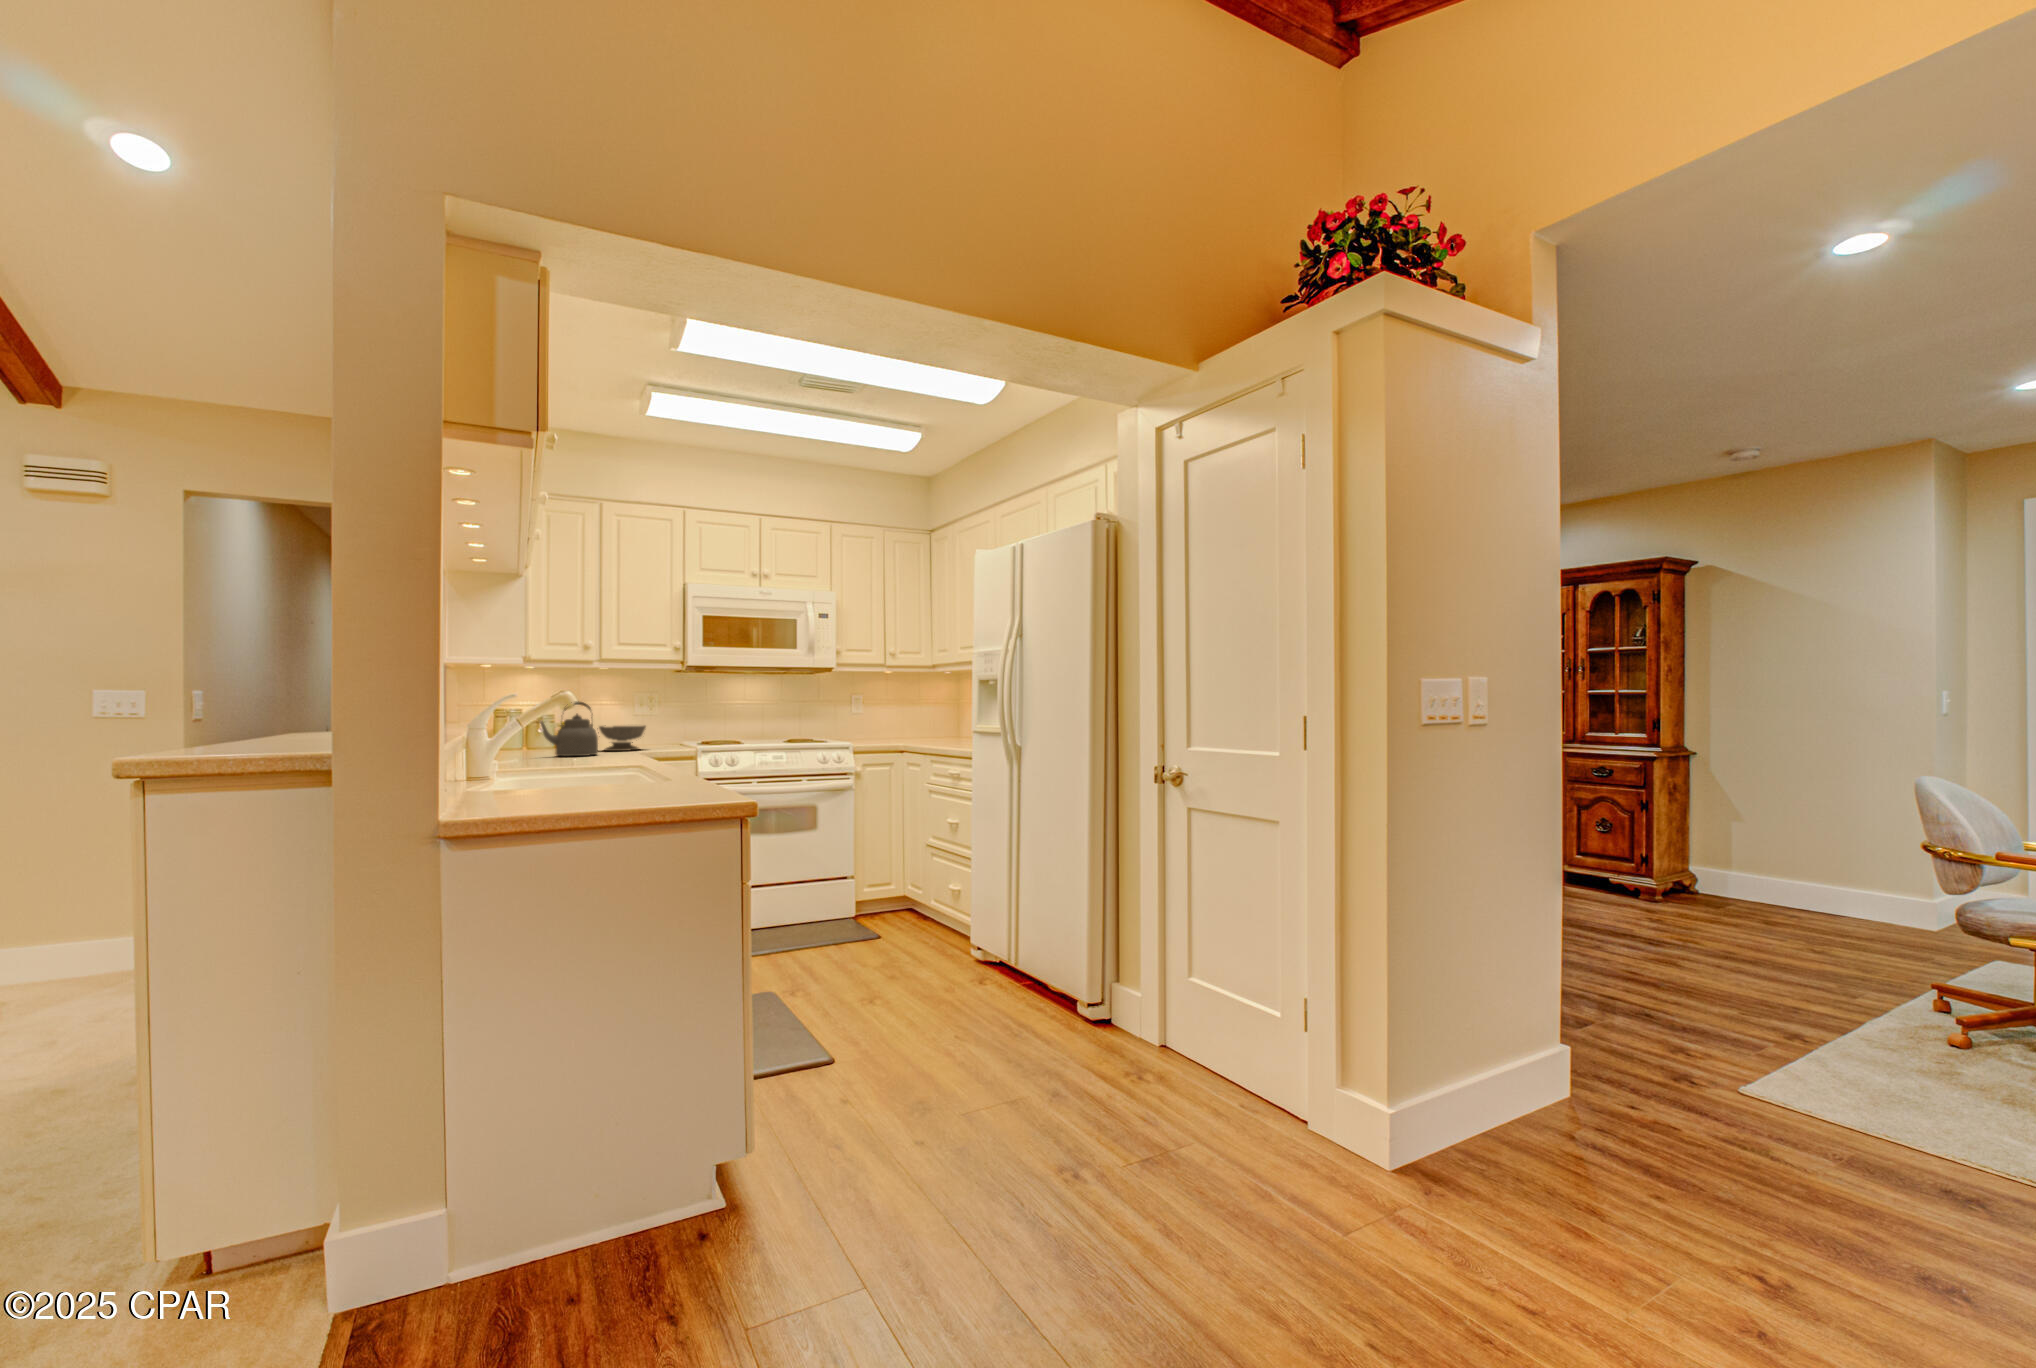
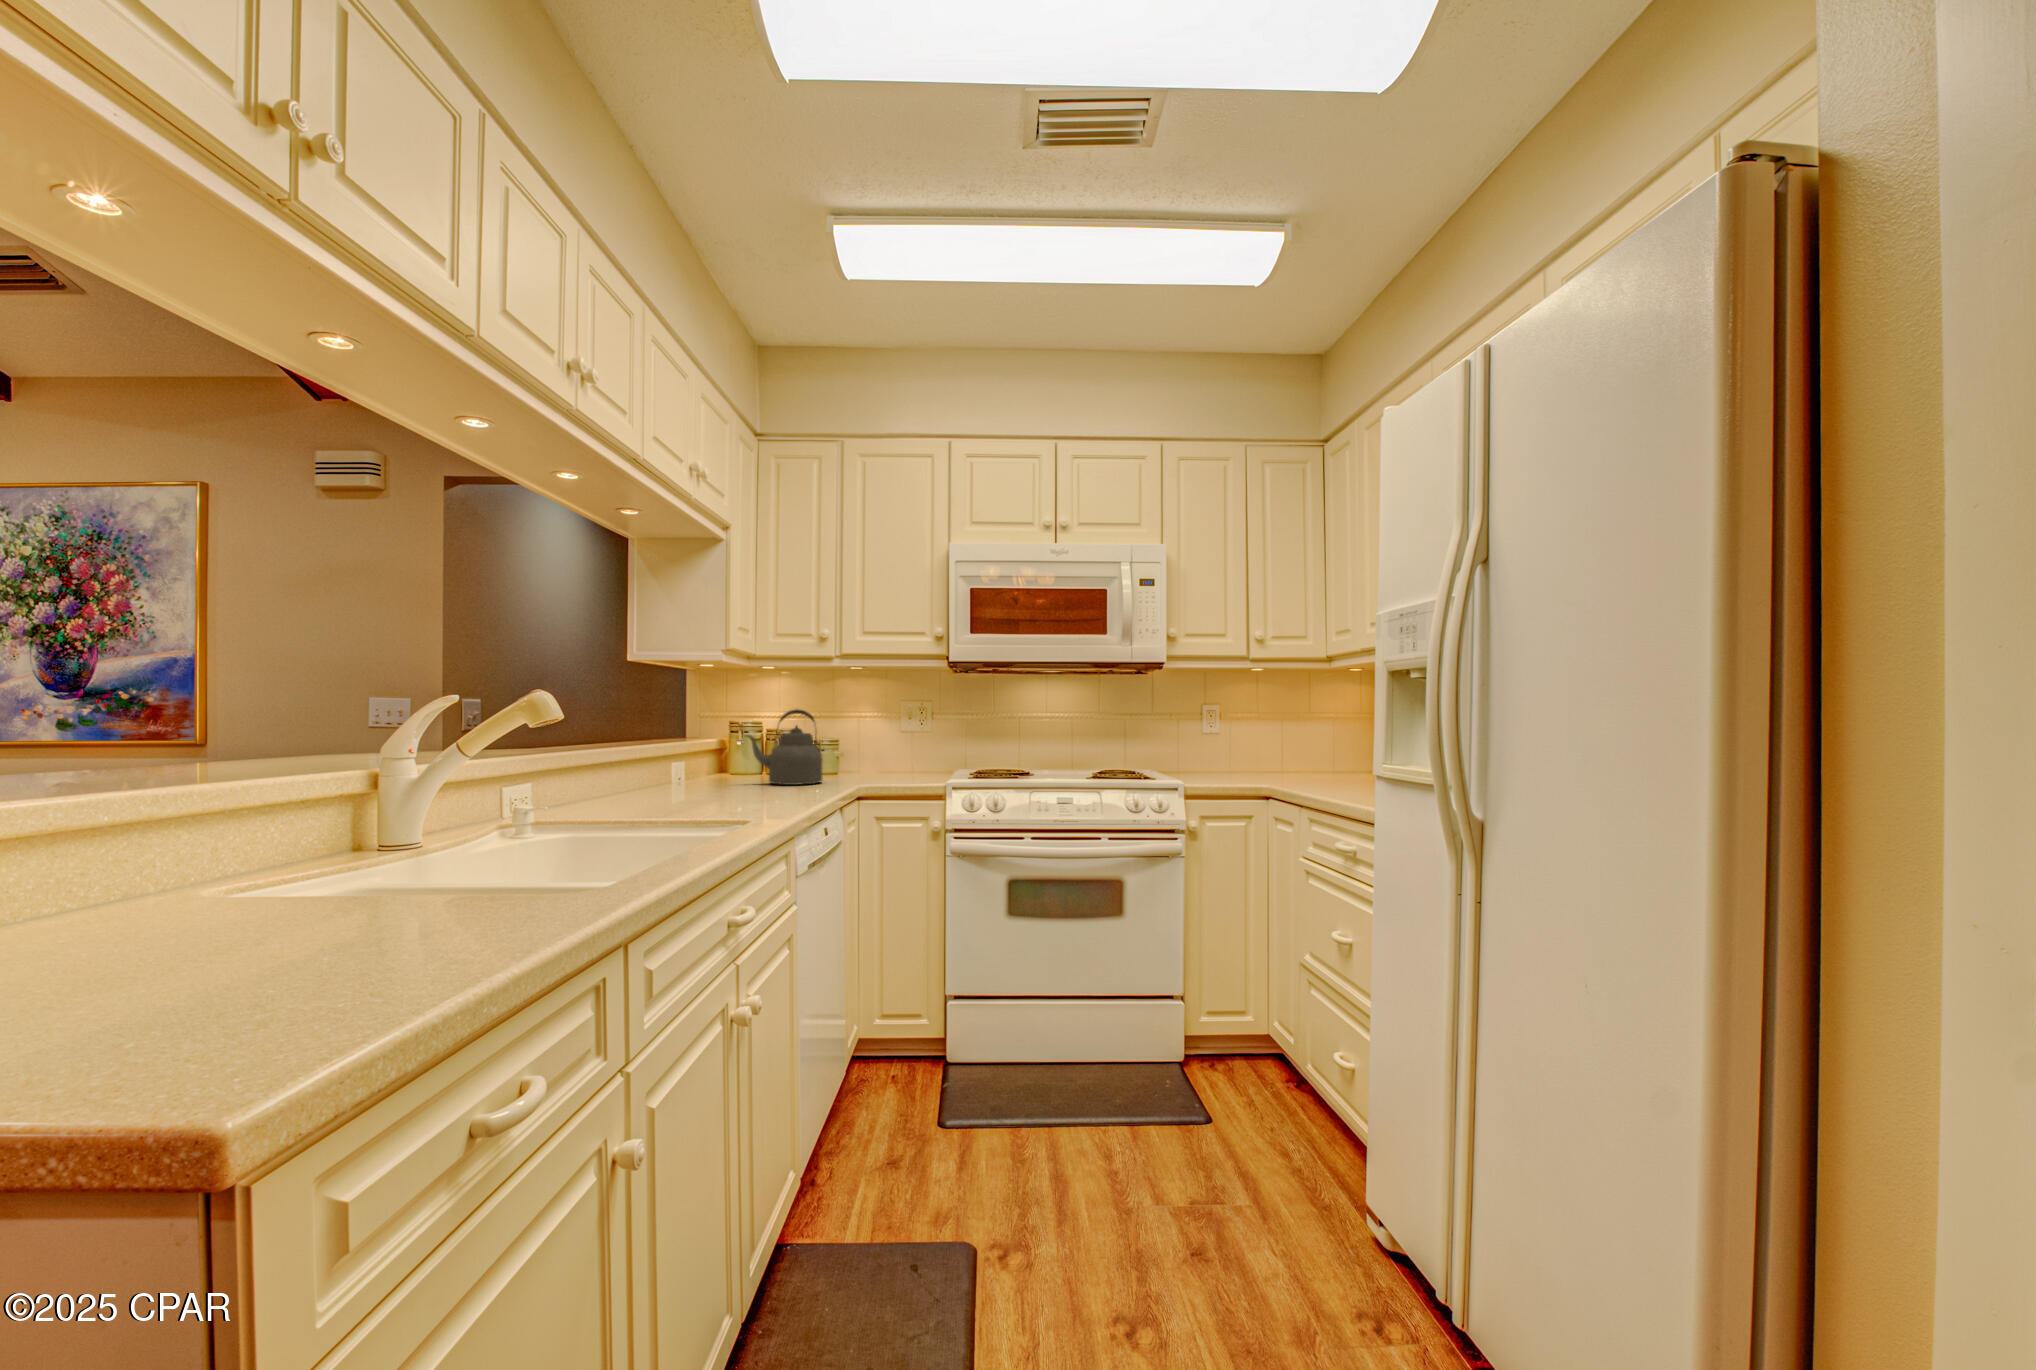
bowl: present [597,725,646,751] -> none [849,741,910,776]

